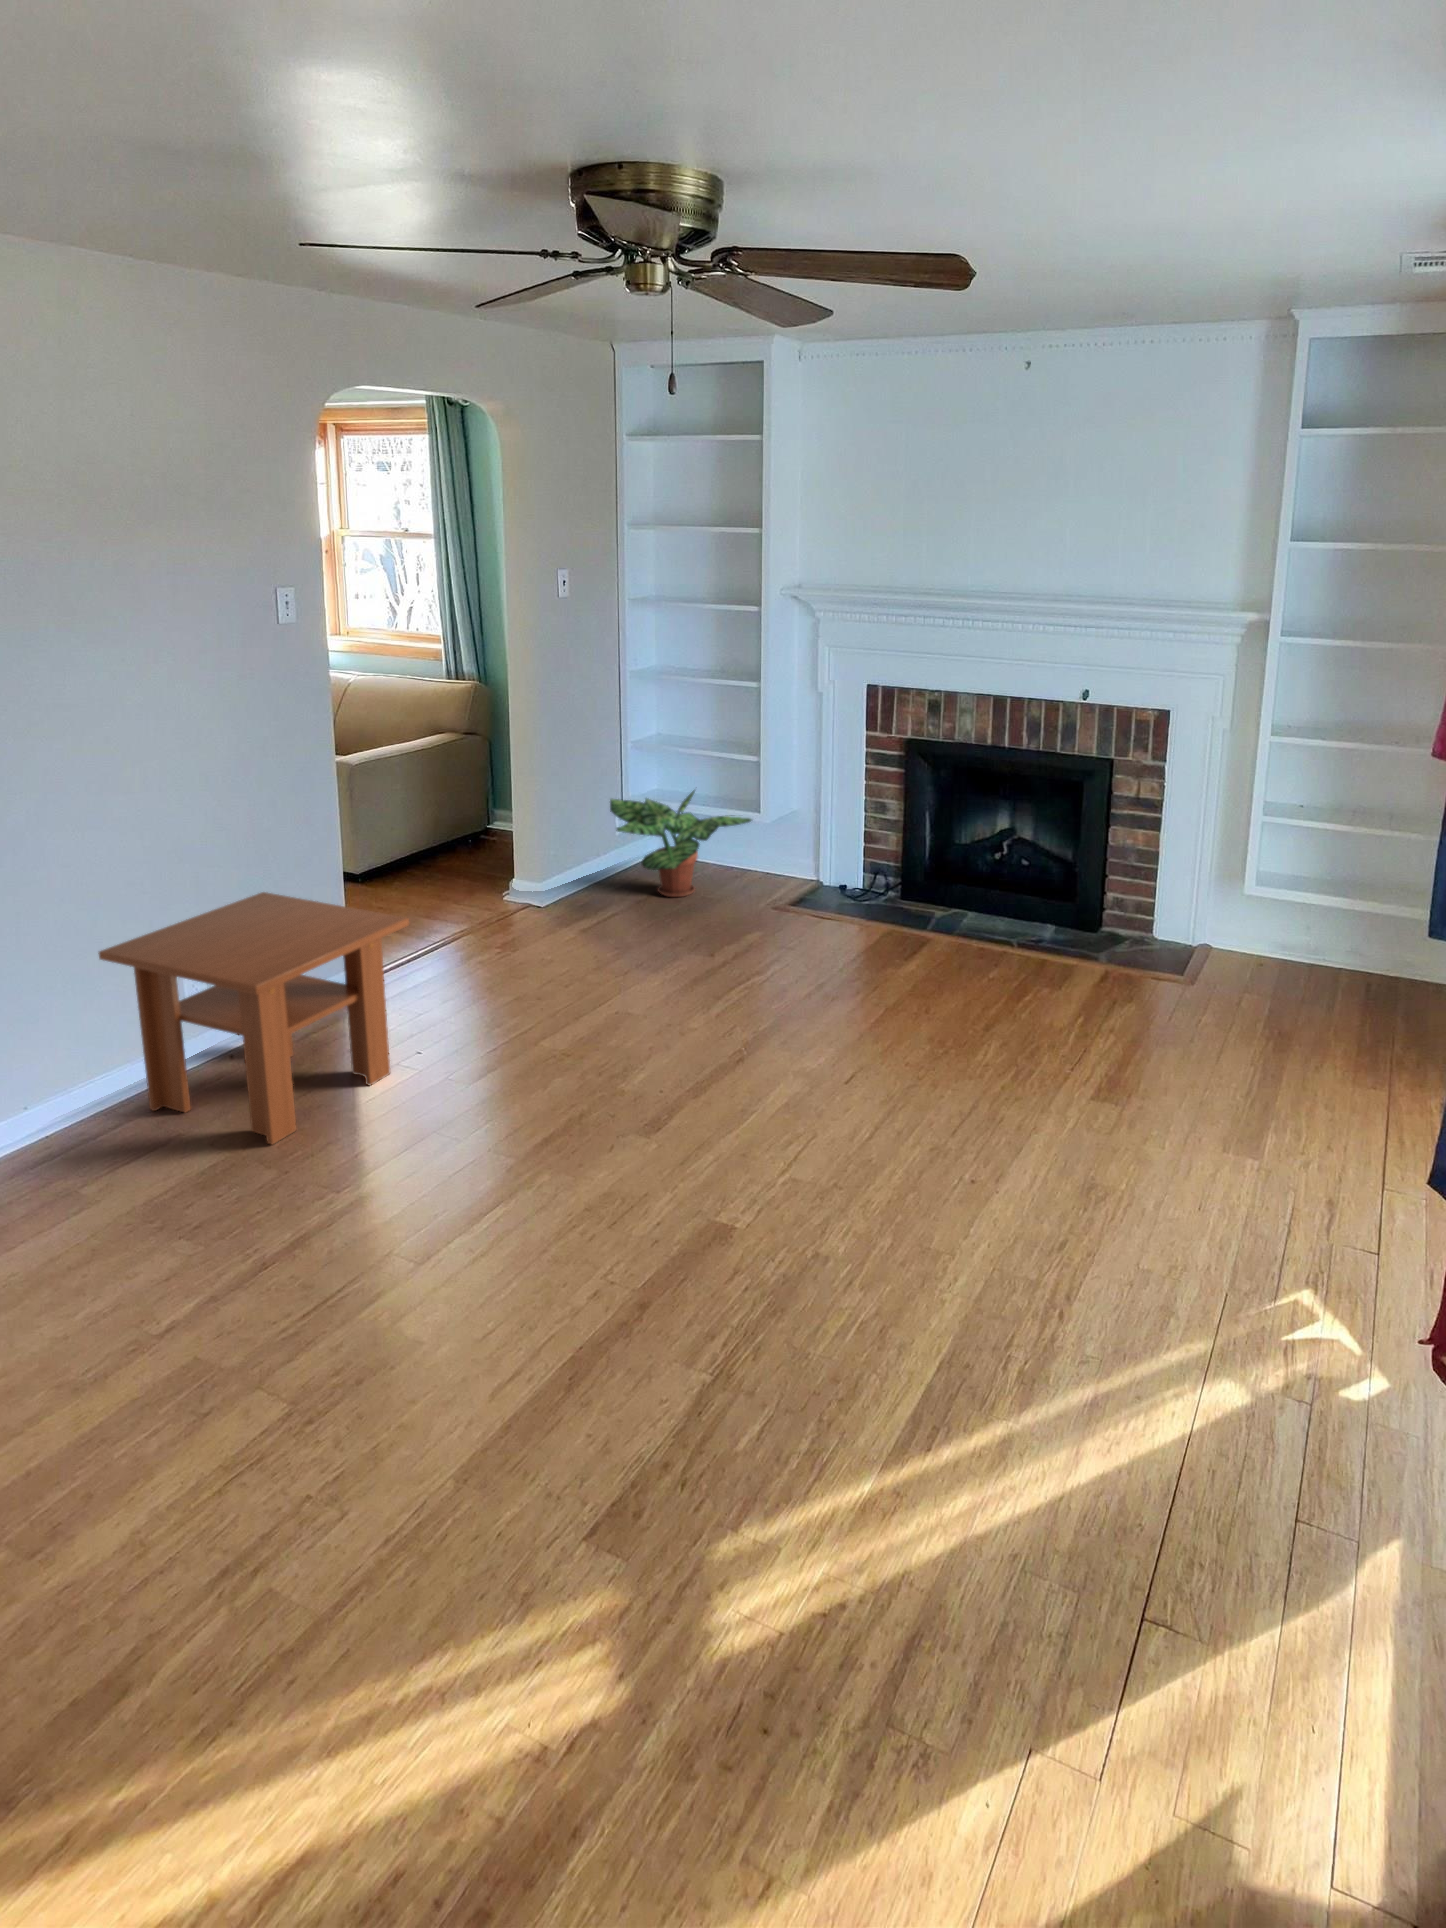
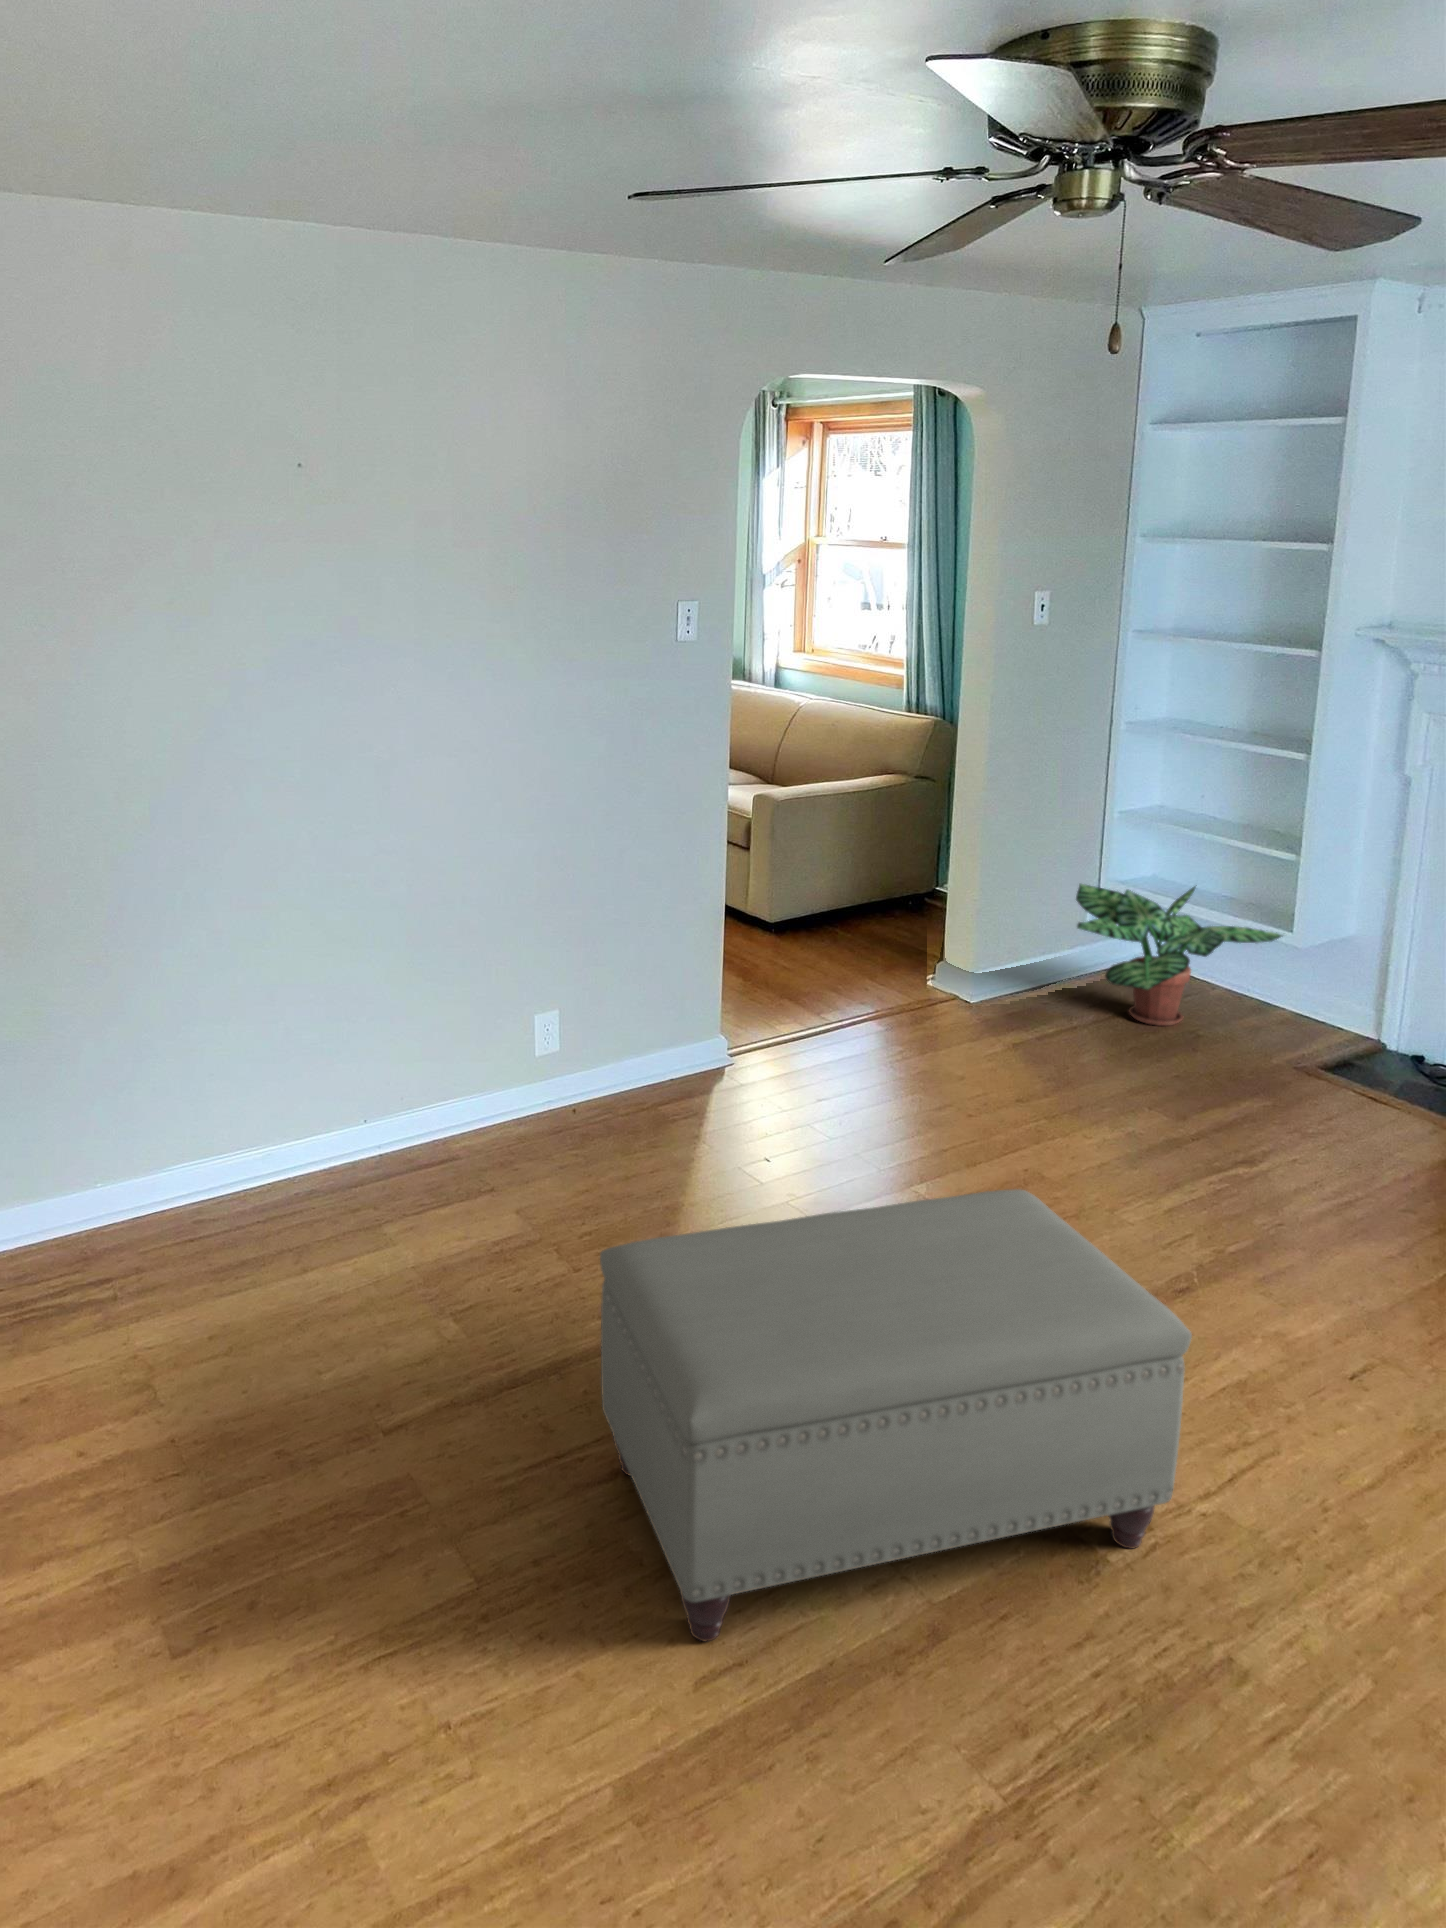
coffee table: present [98,892,409,1145] -> none [451,944,771,1237]
ottoman: none [333,1010,773,1388] -> present [600,1189,1192,1641]

